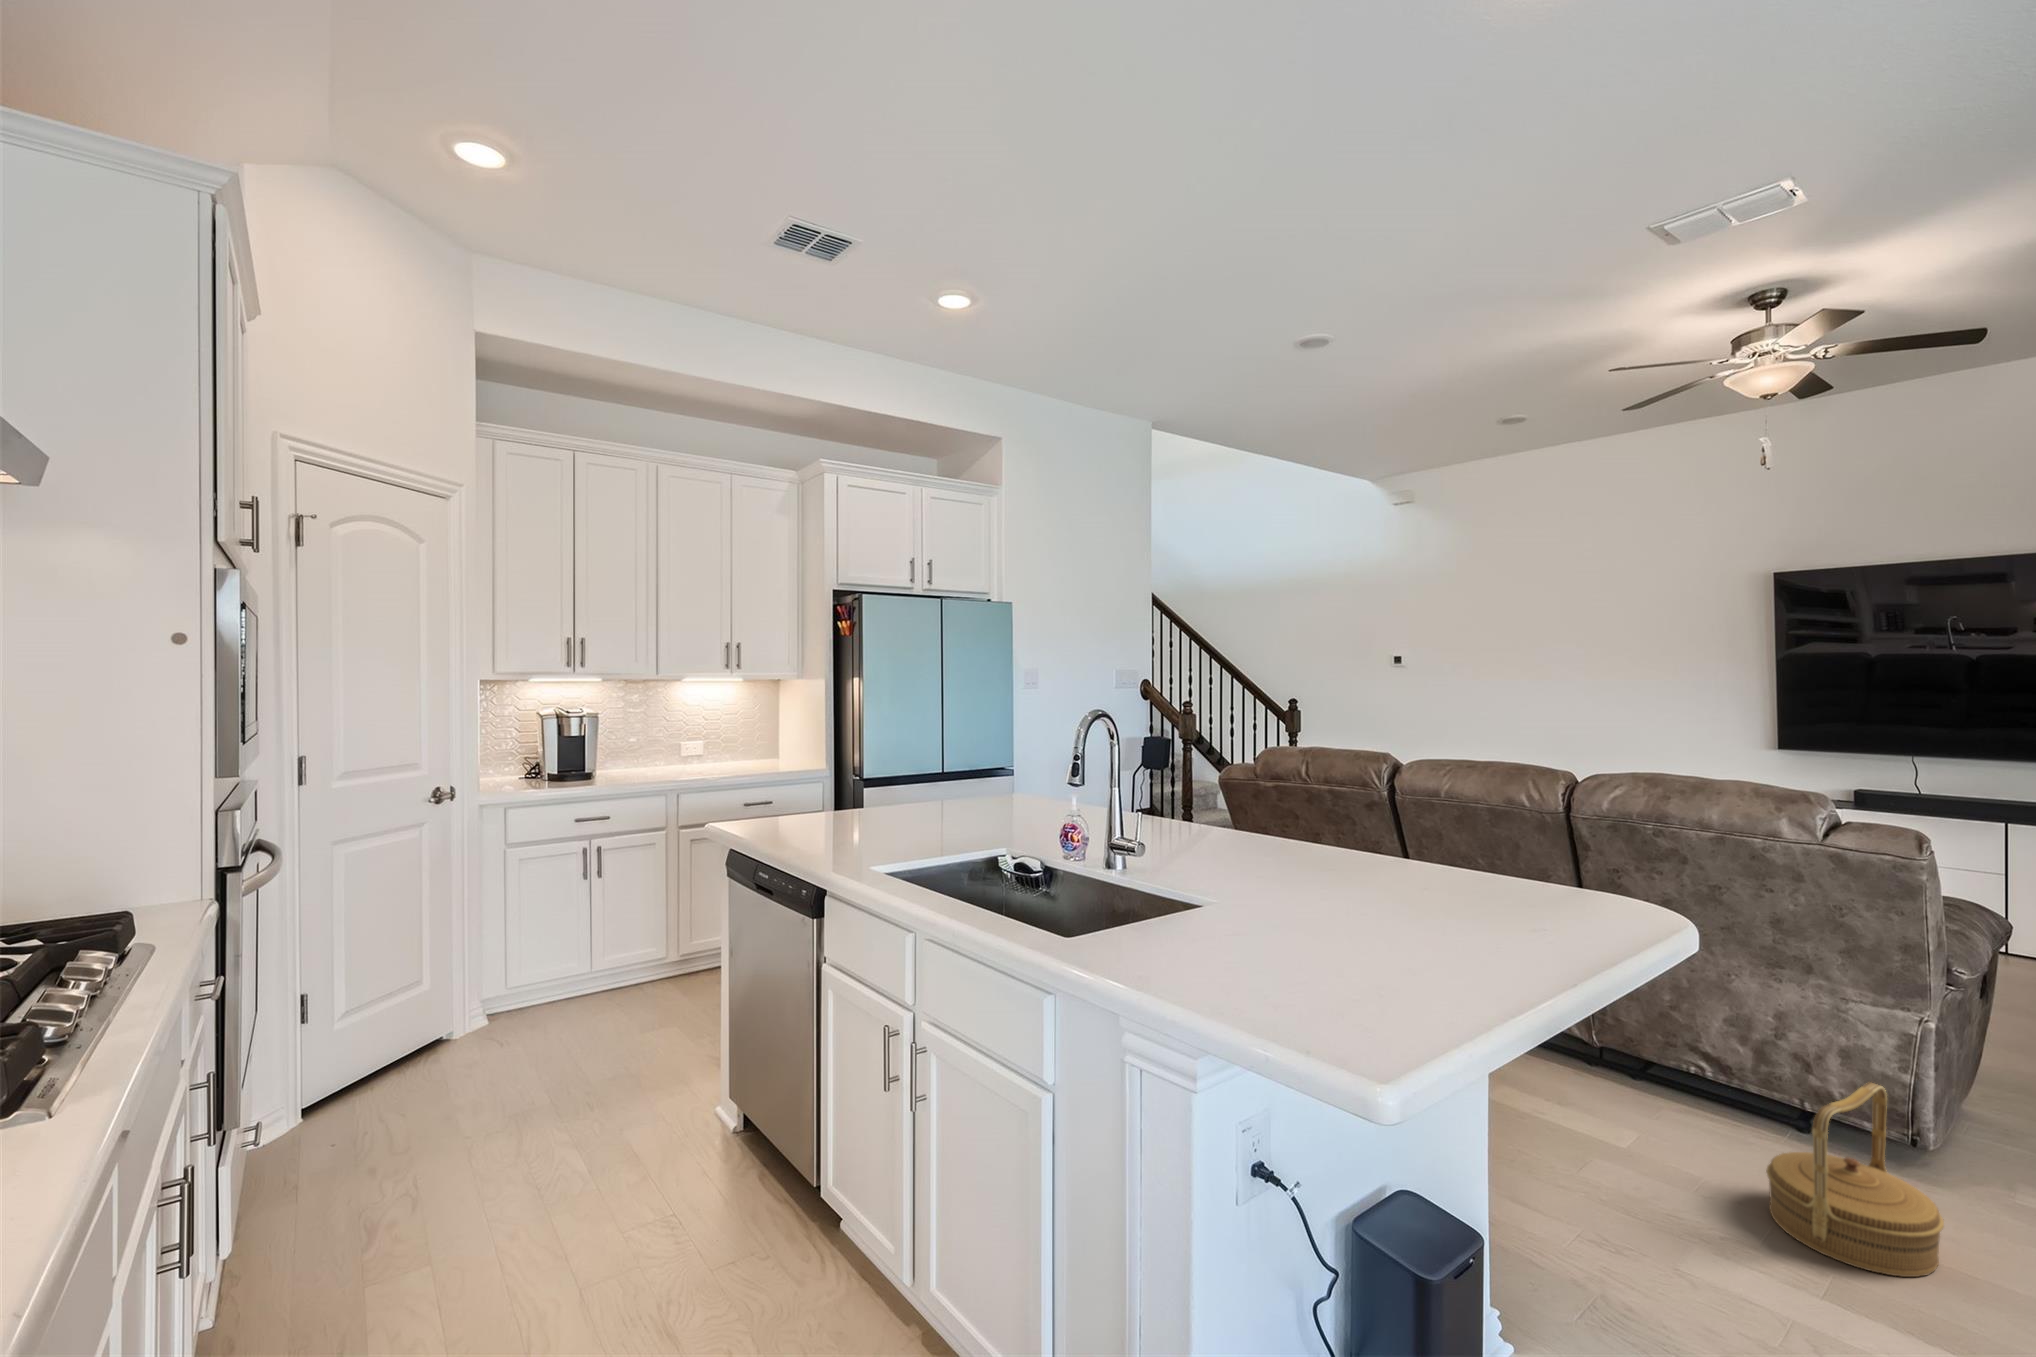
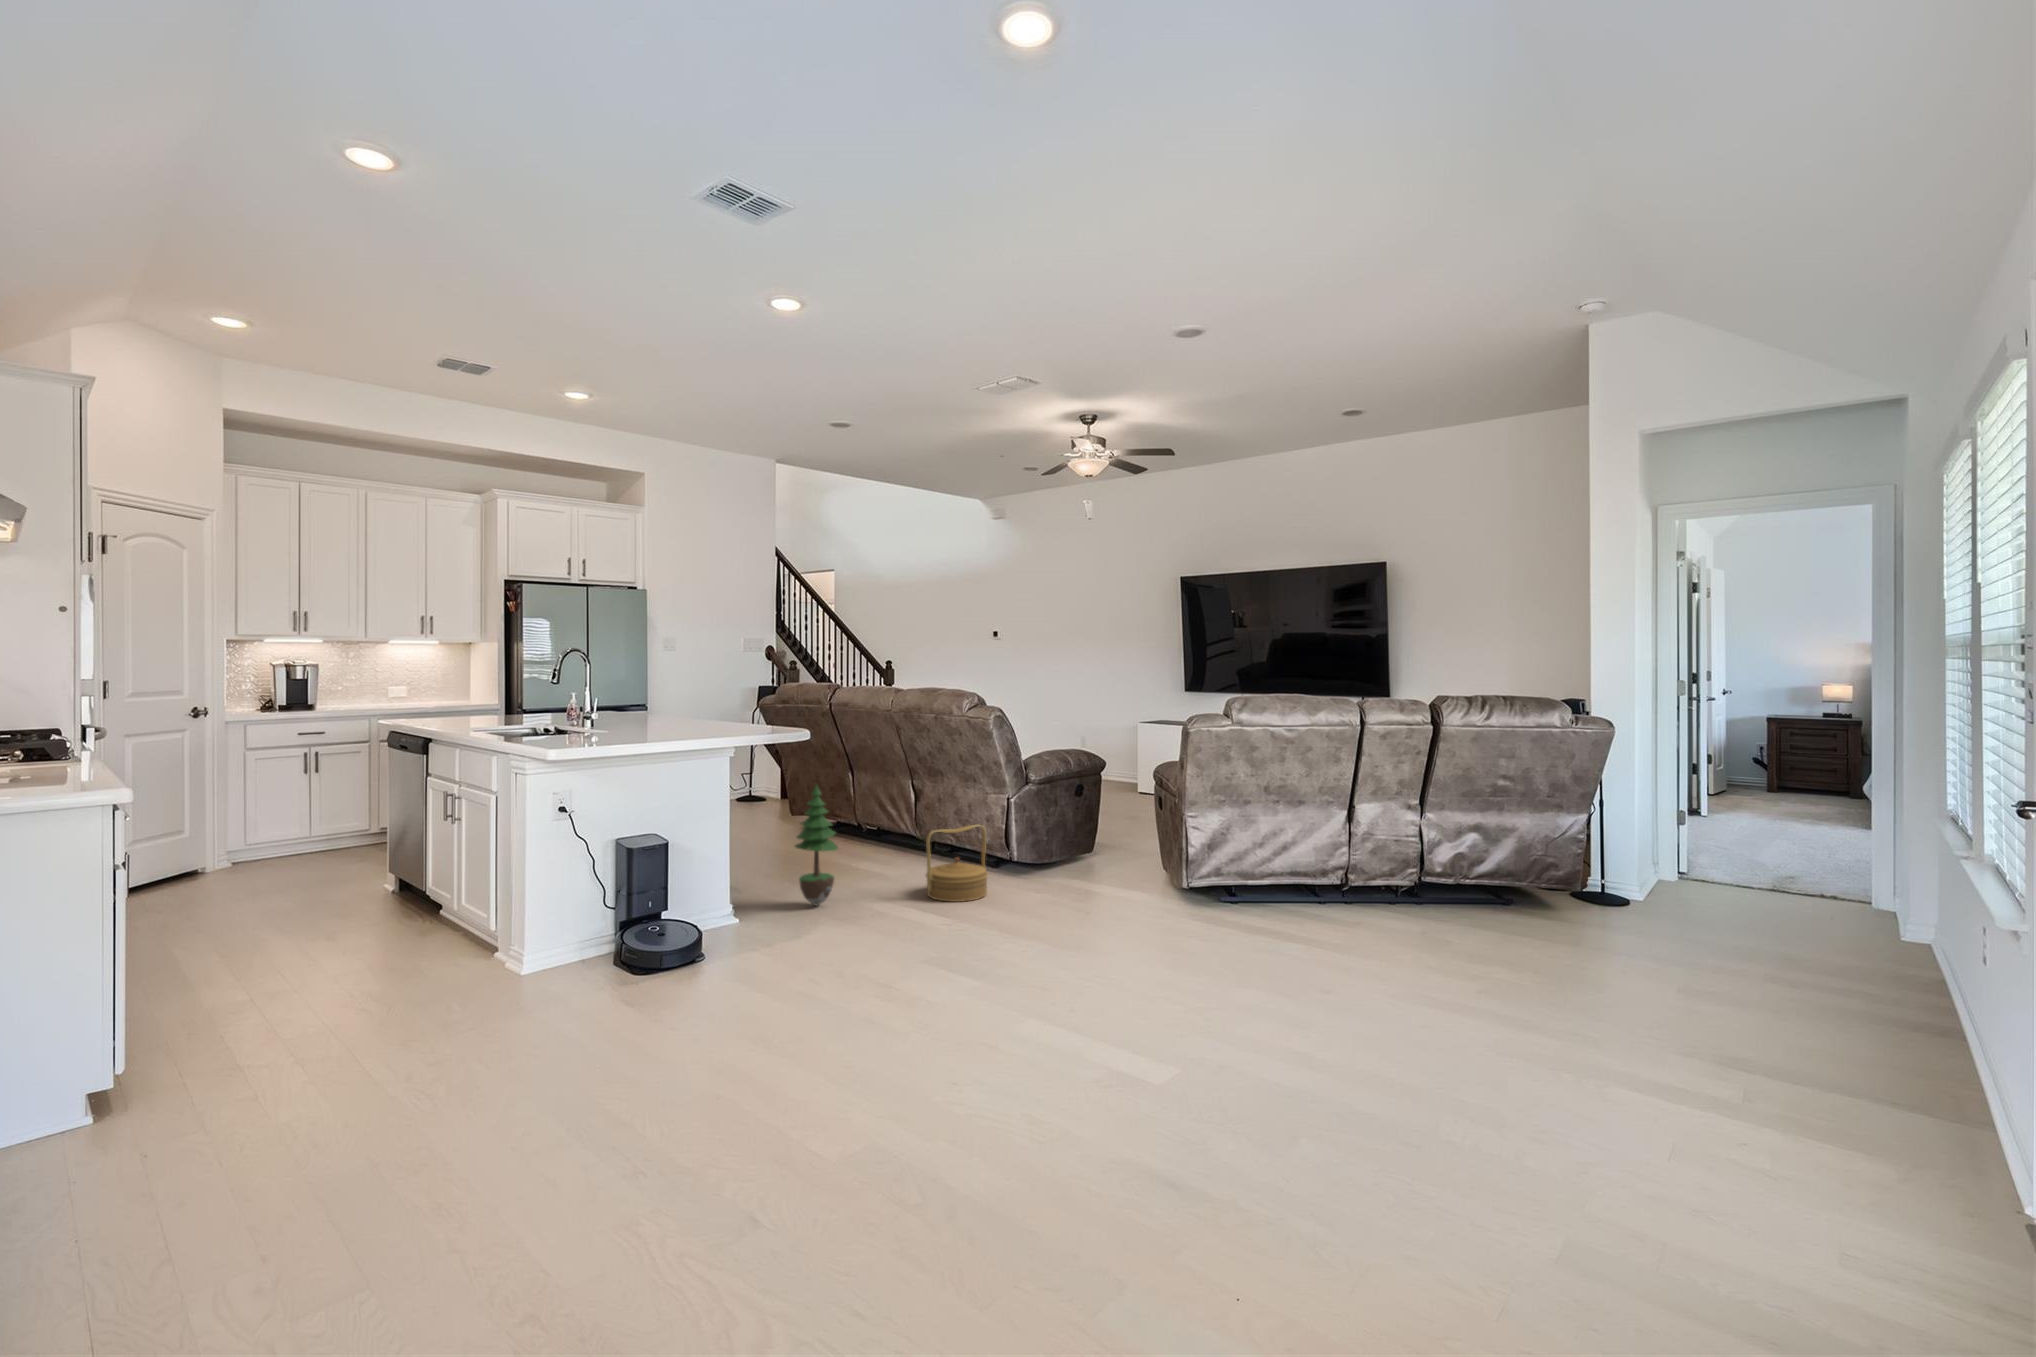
potted tree: none [1551,1012,1661,1274] -> present [795,785,838,906]

